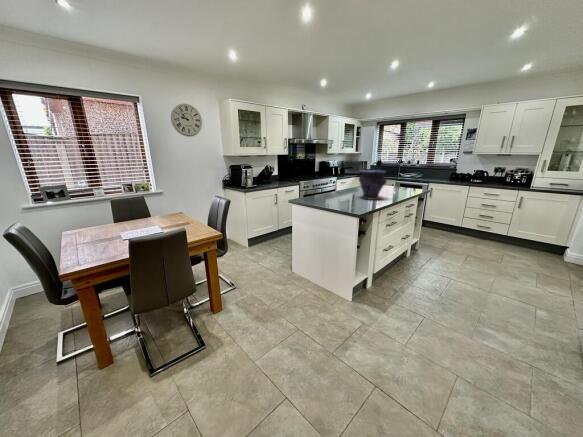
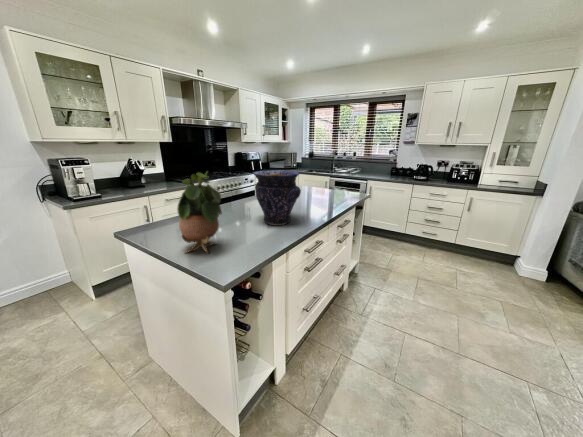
potted plant: none [332,168,353,206] -> present [178,172,222,253]

